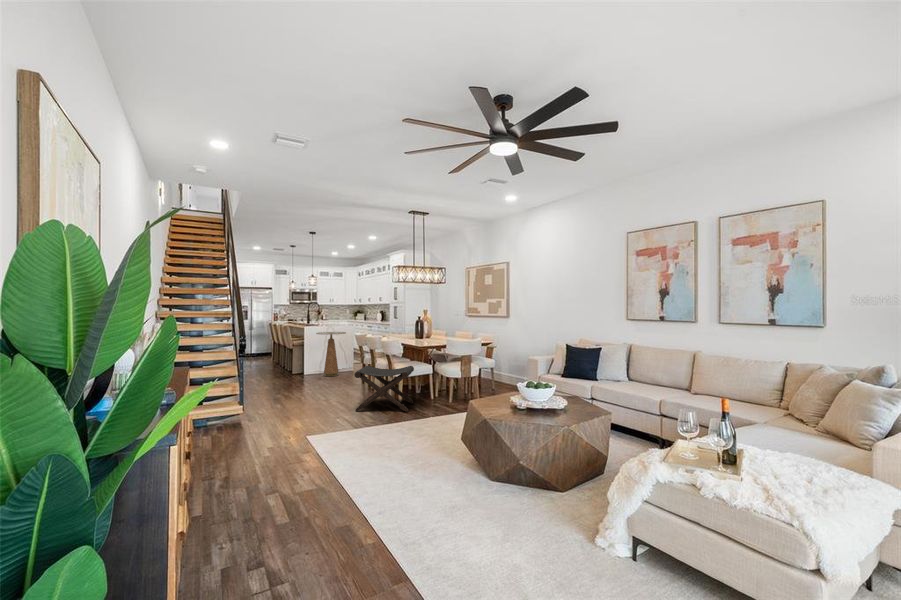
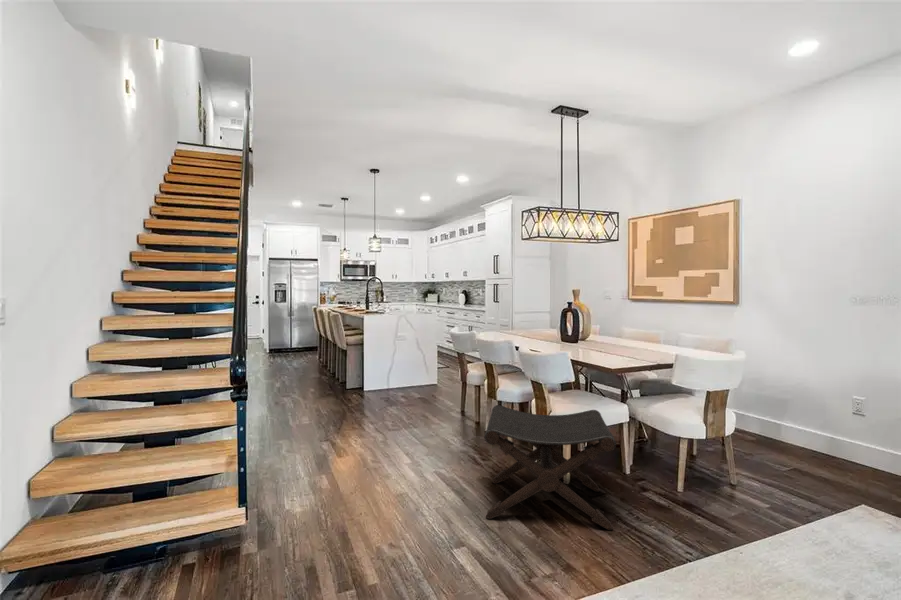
side table: present [316,332,346,376] -> none [383,324,430,397]

